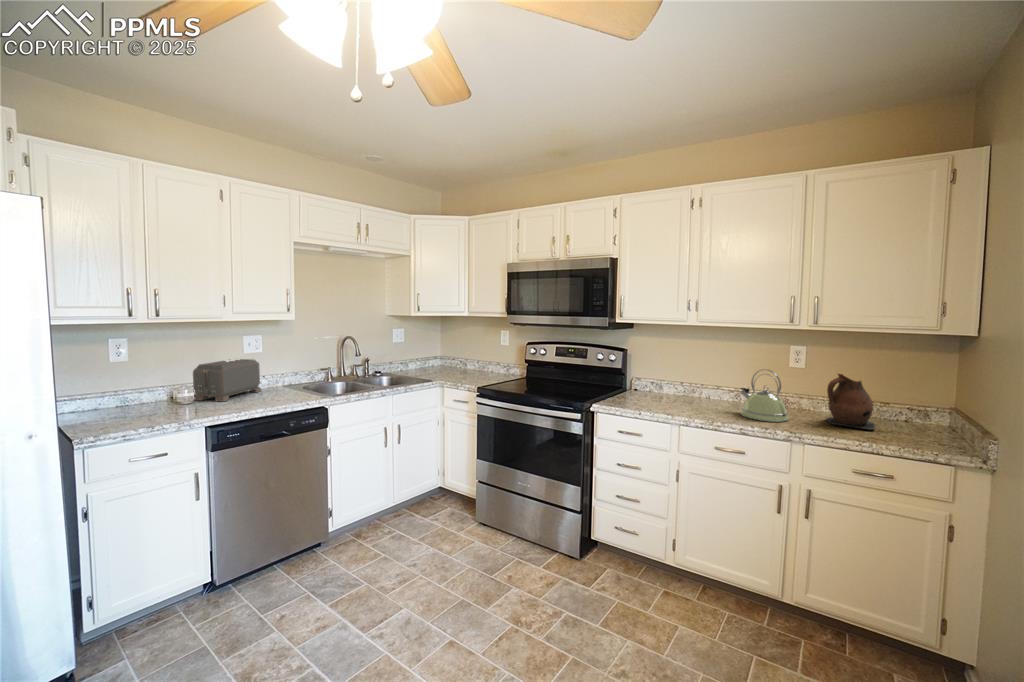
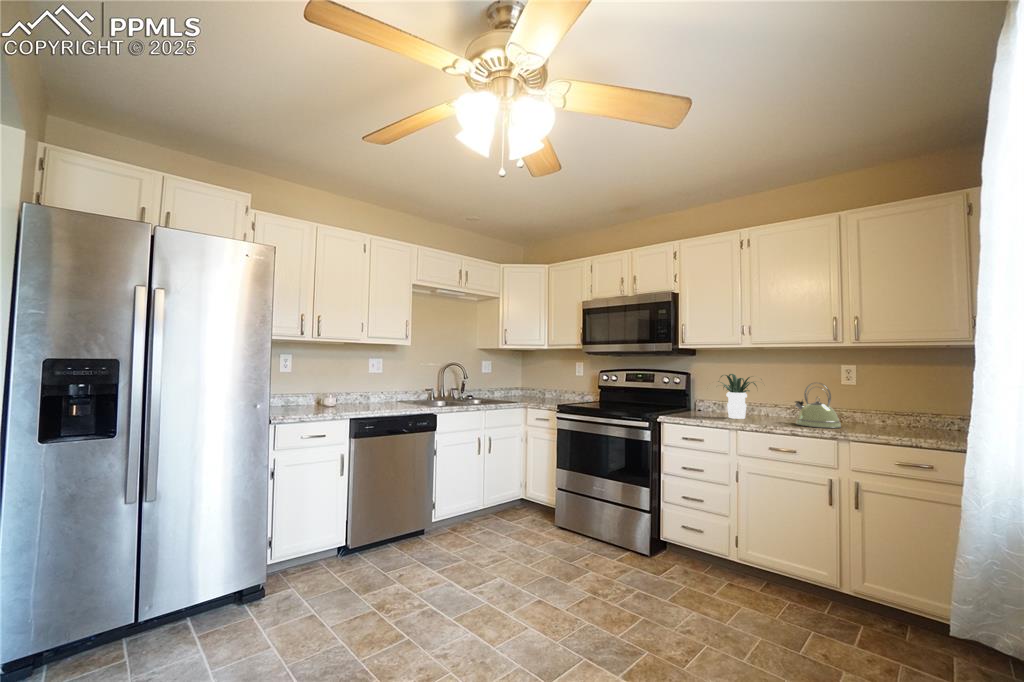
potted plant: none [646,354,711,406] -> present [718,374,762,419]
toaster: present [193,359,262,402] -> none [335,377,381,407]
ceramic pitcher: present [826,373,875,430] -> none [875,384,925,434]

